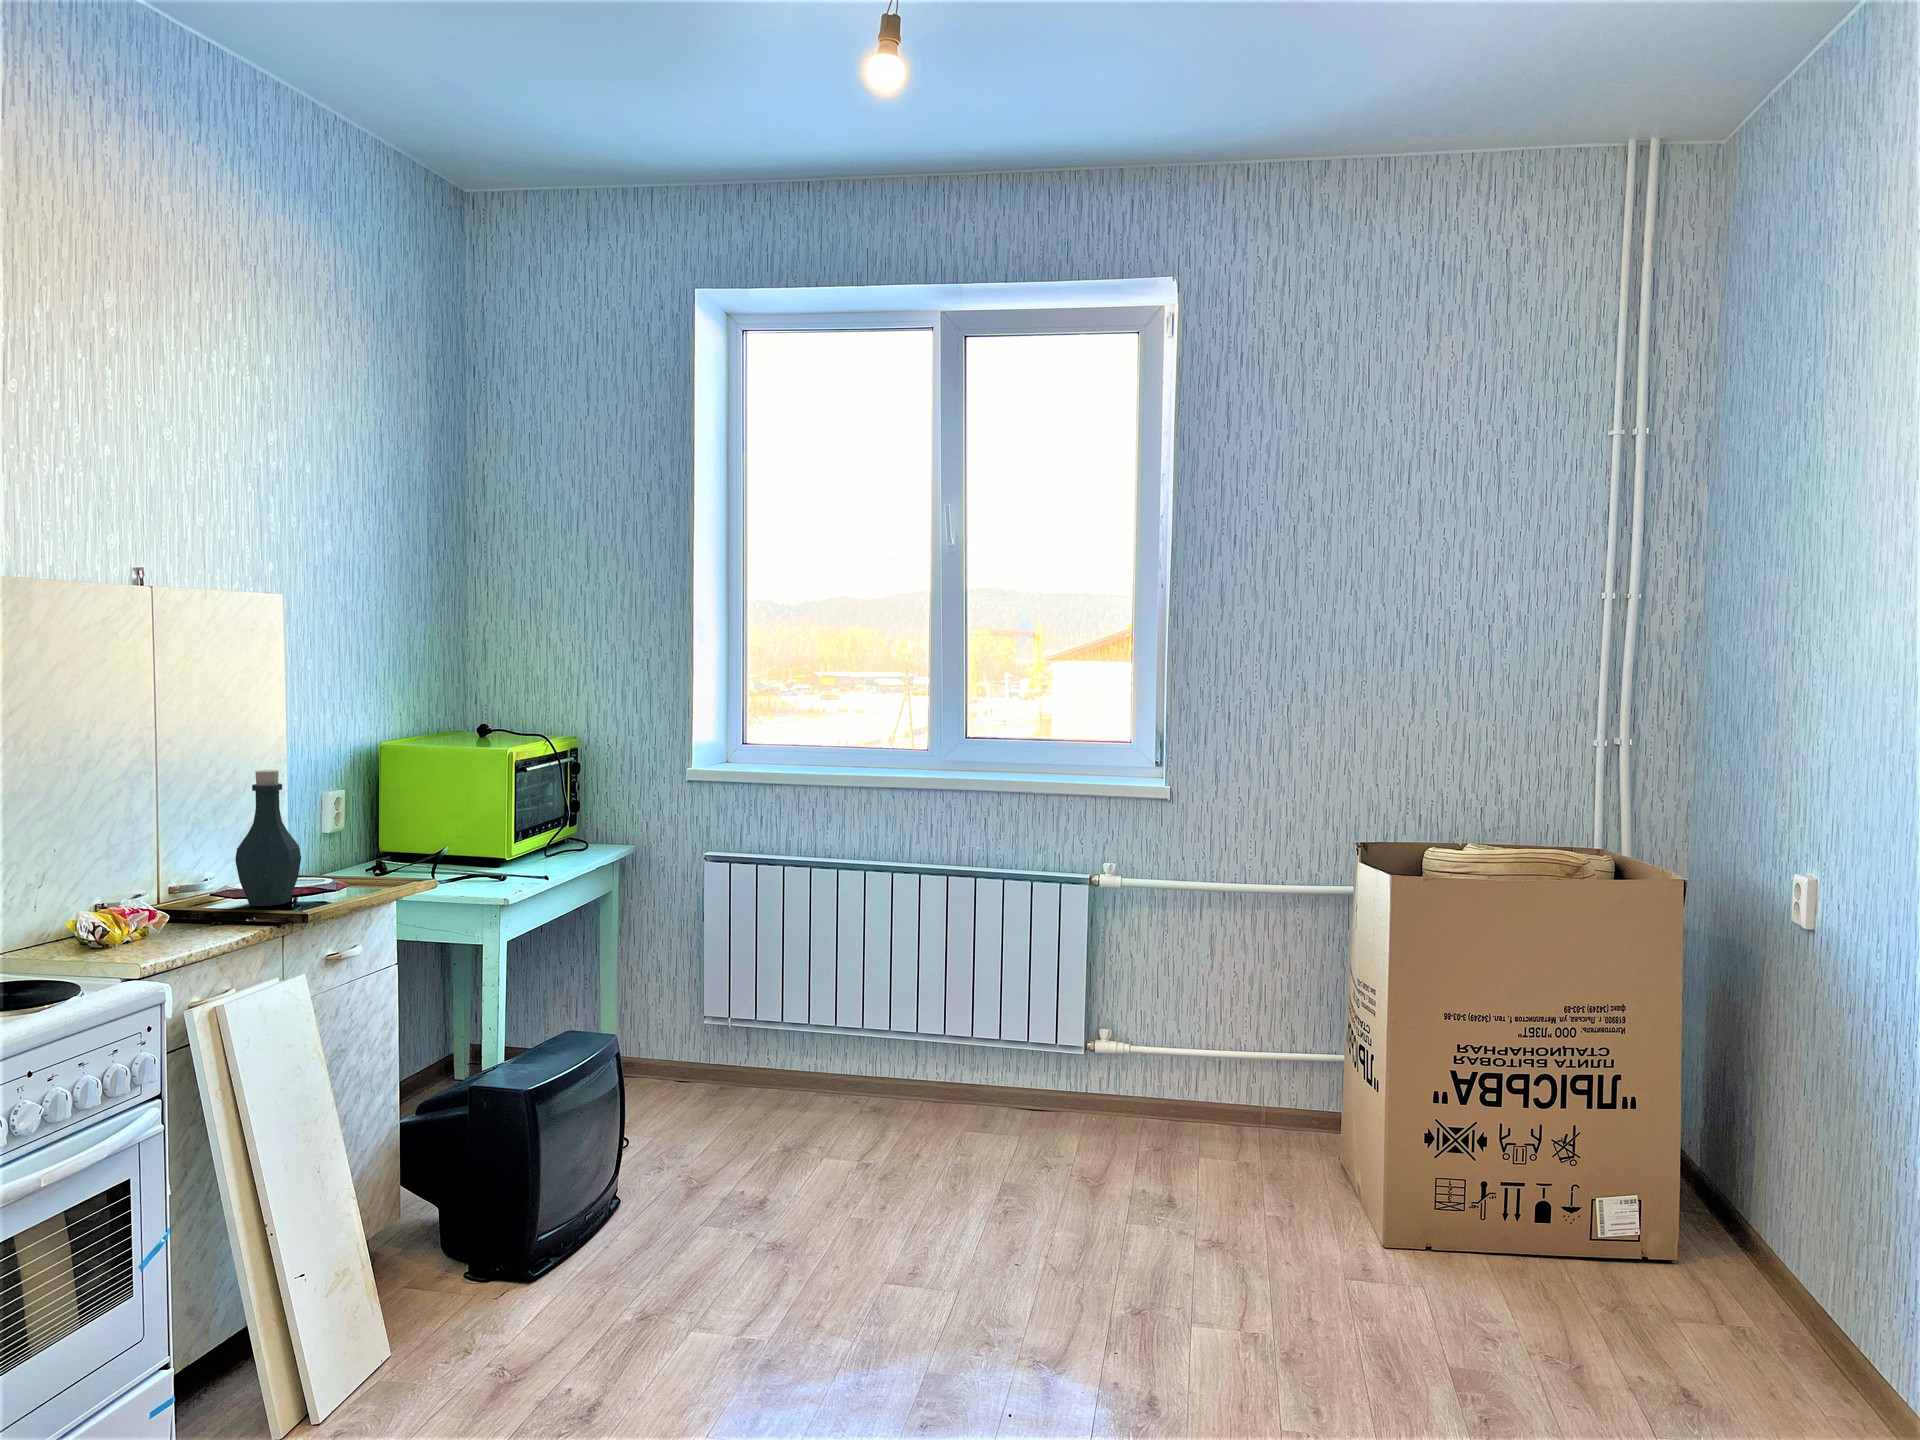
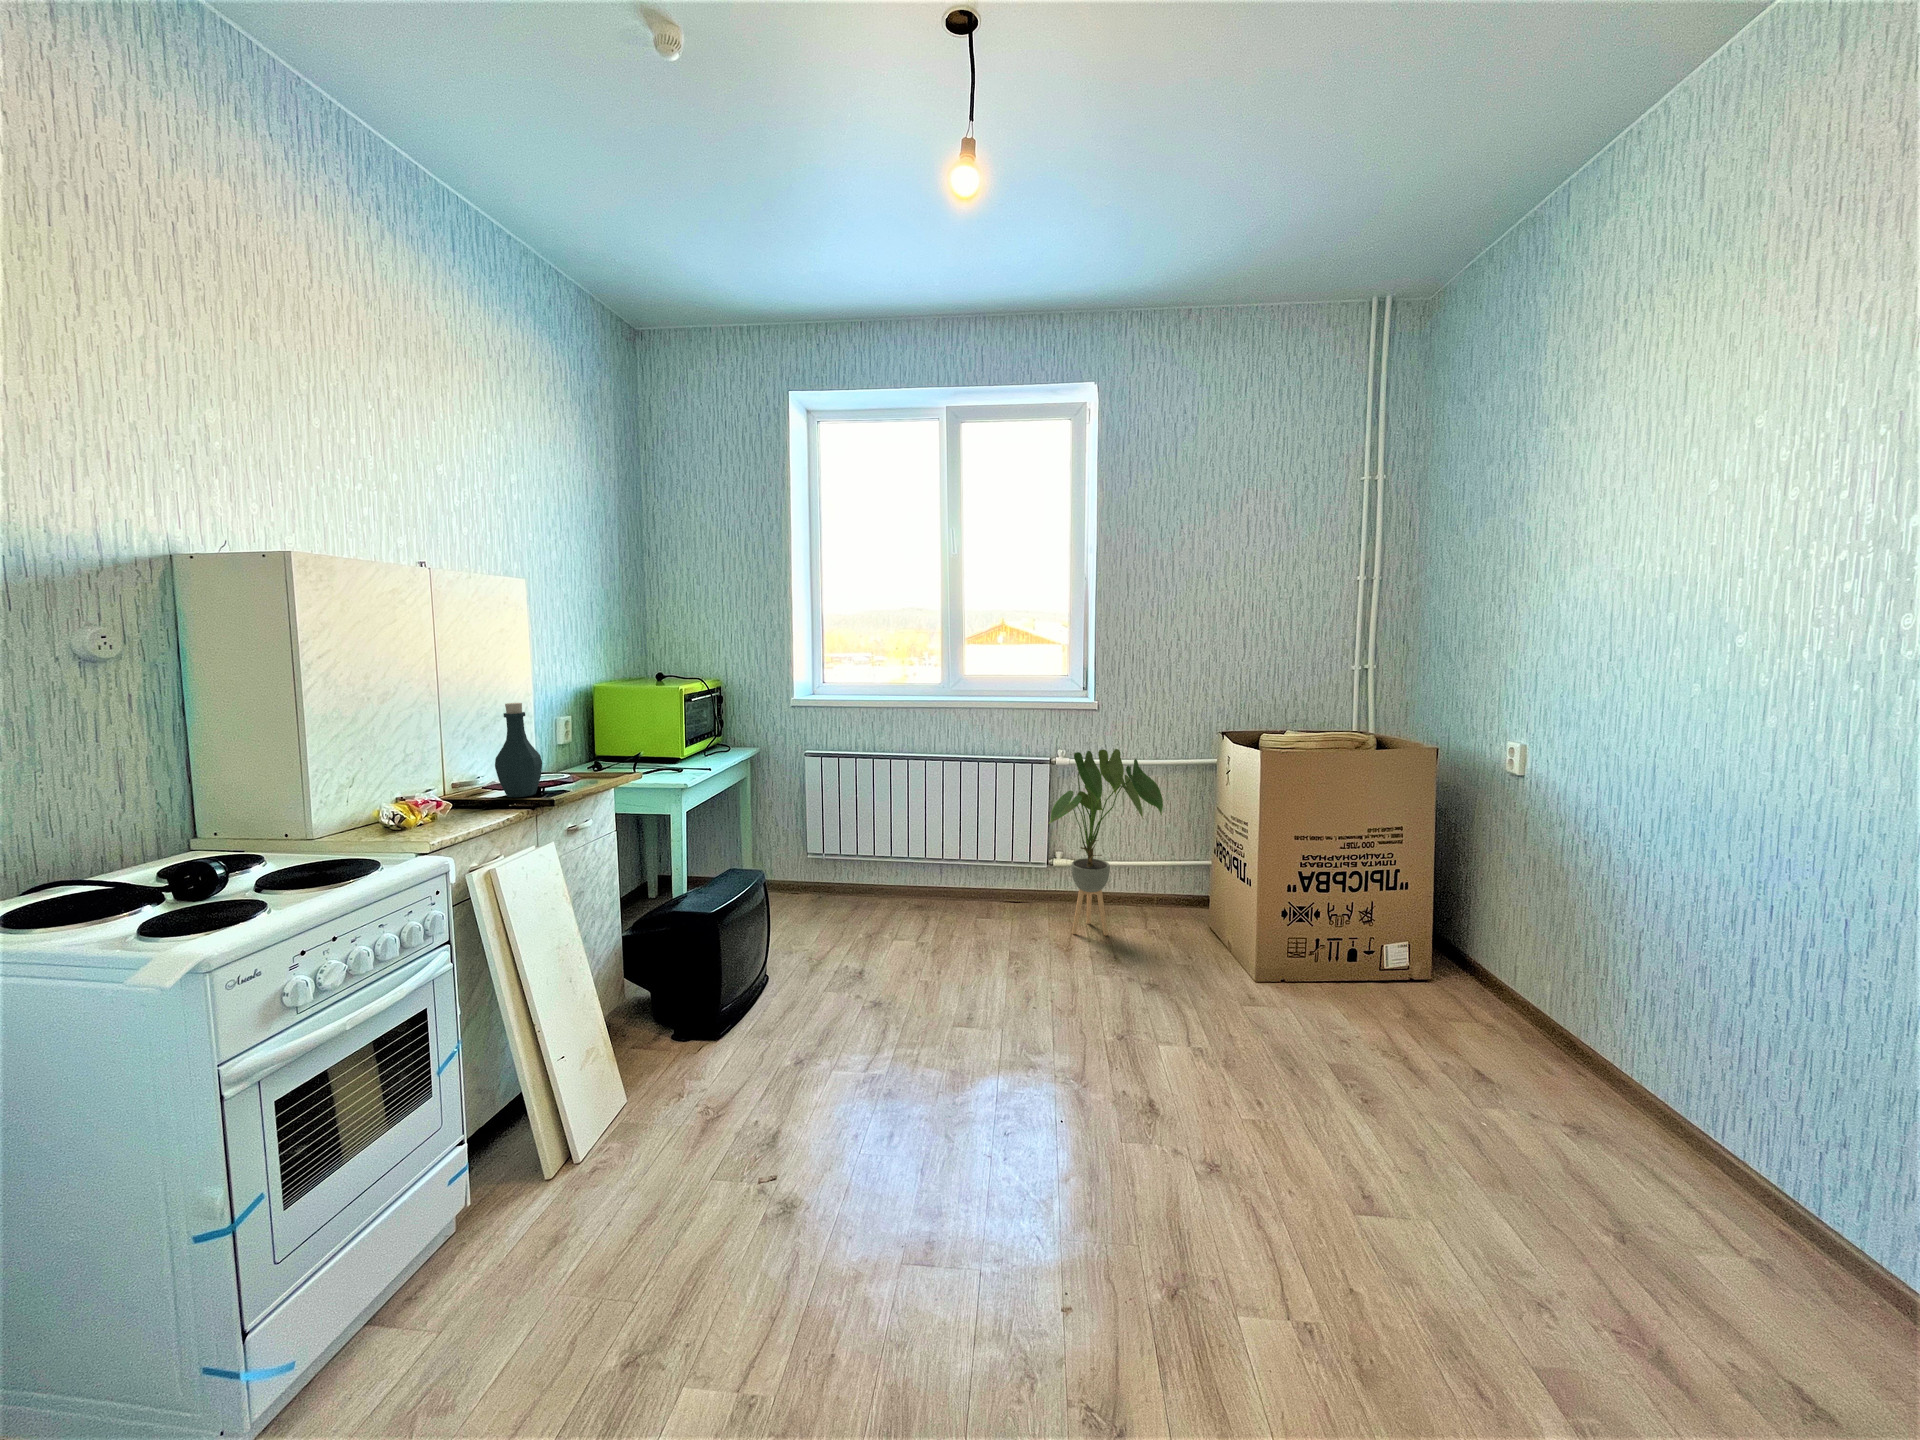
house plant: none [1069,865,1249,1166] -> present [1049,749,1163,935]

